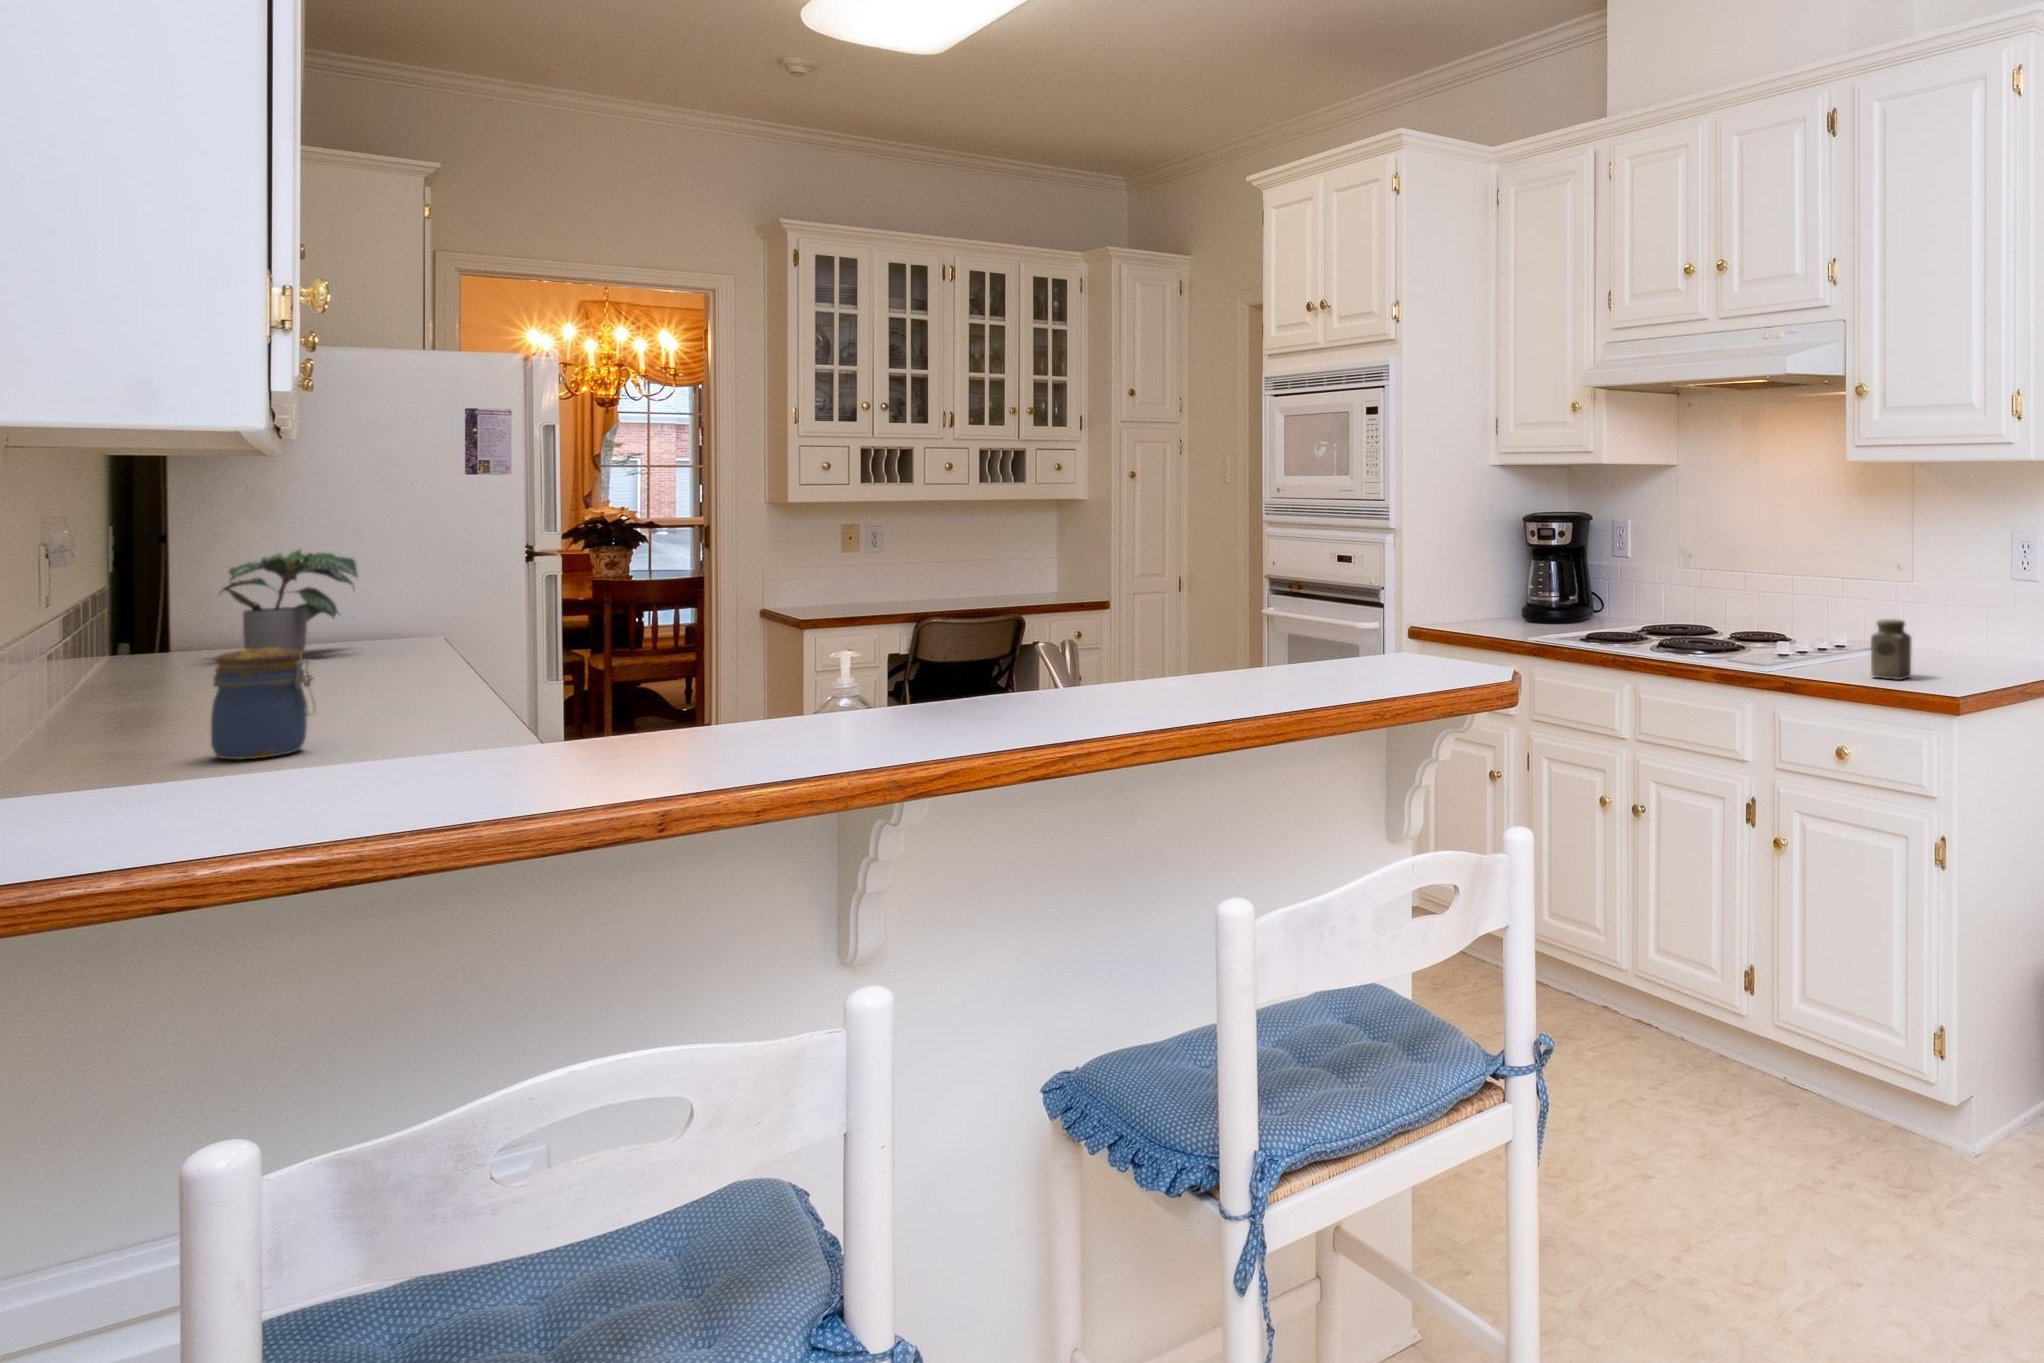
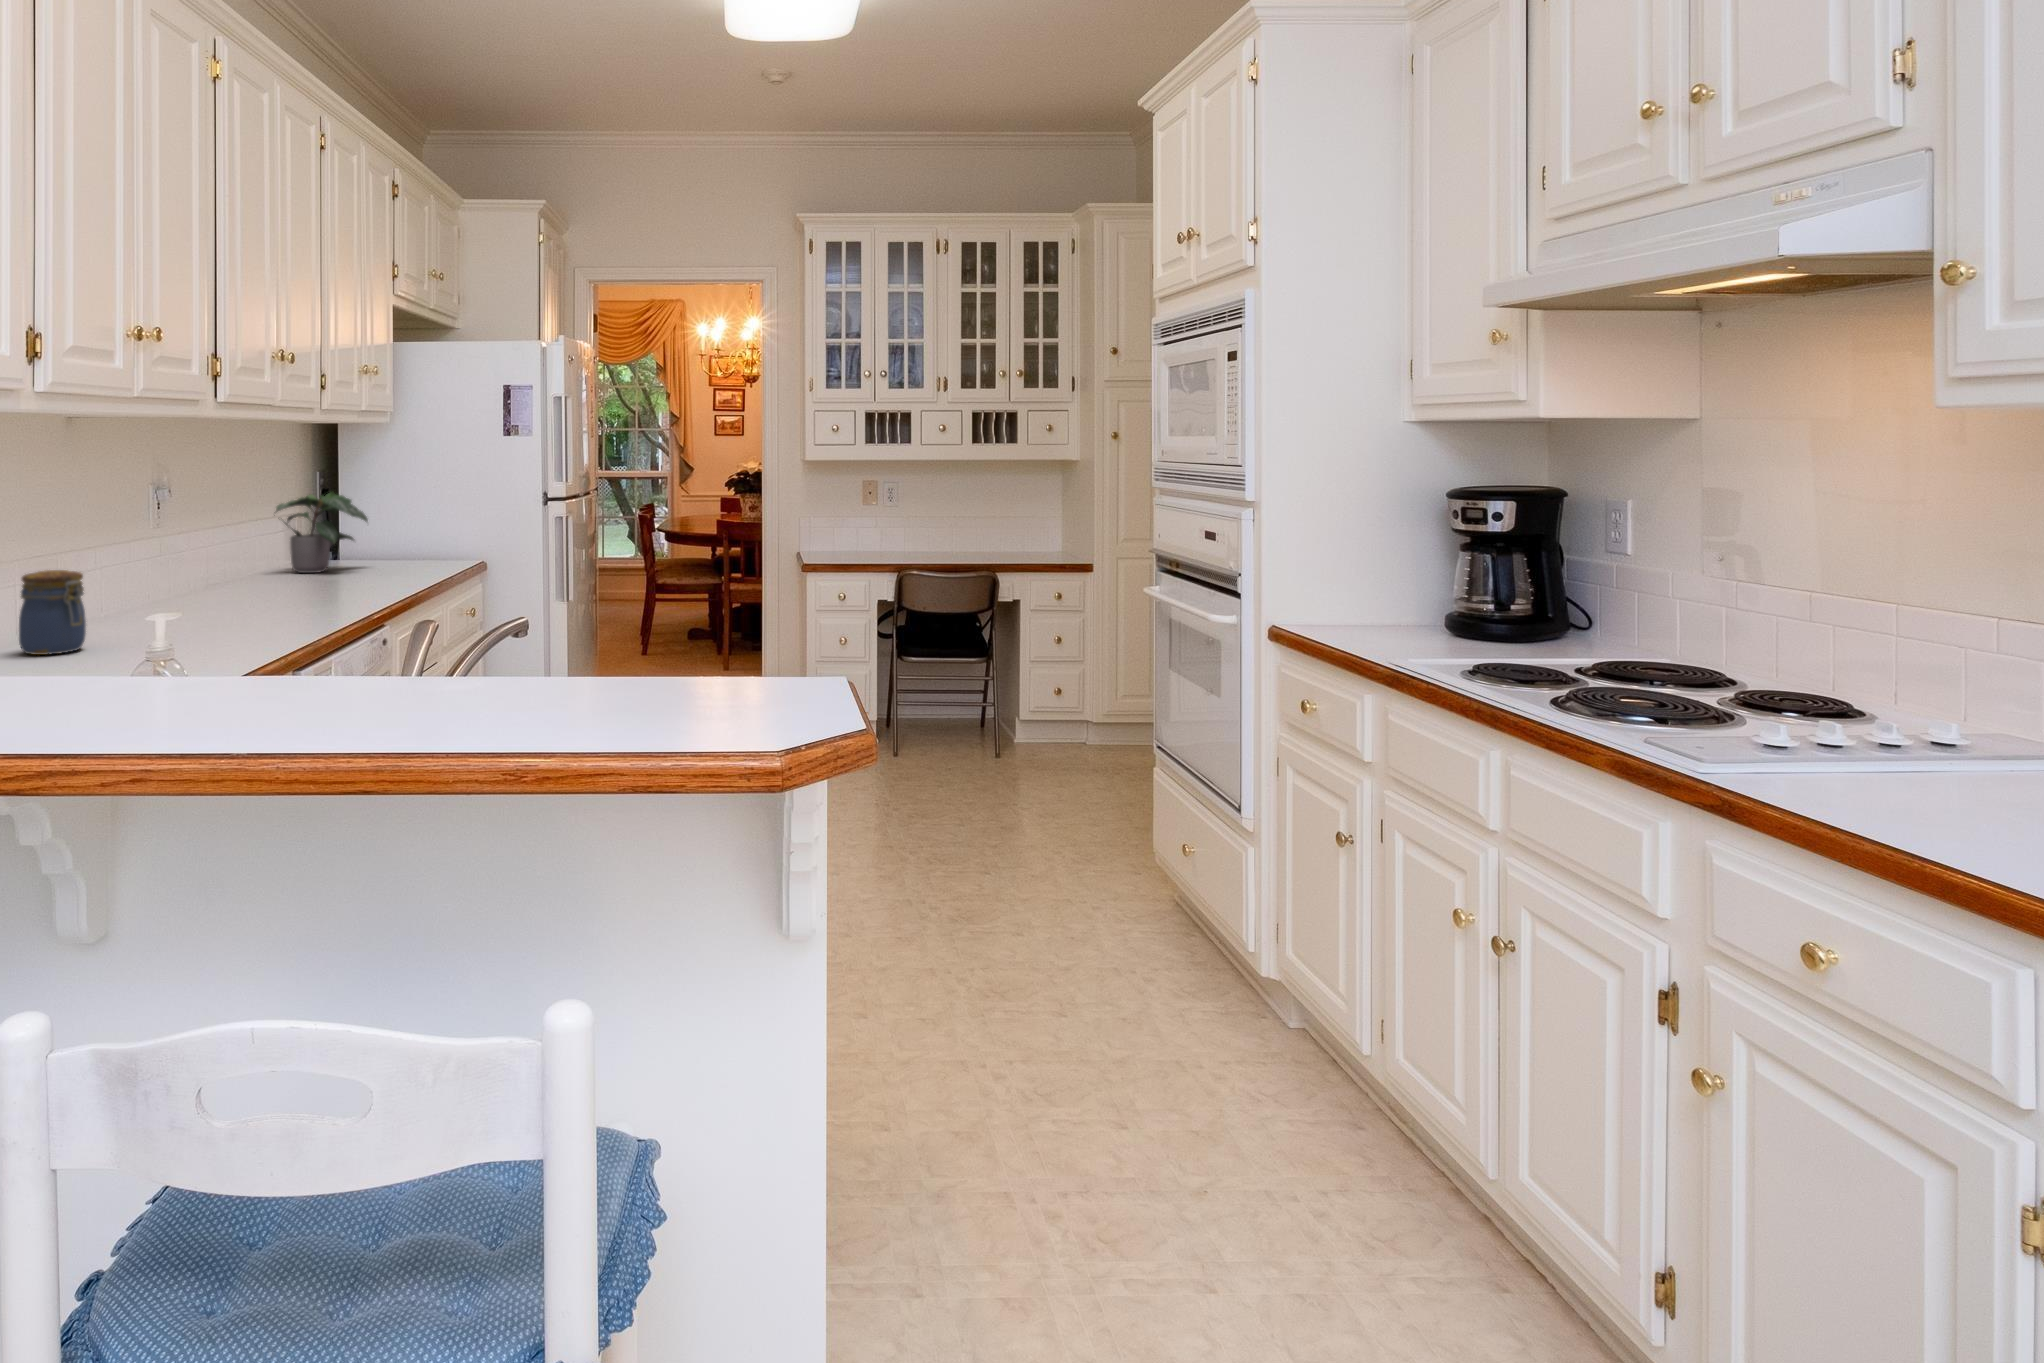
salt shaker: present [1871,619,1911,680] -> none [1881,699,1983,815]

